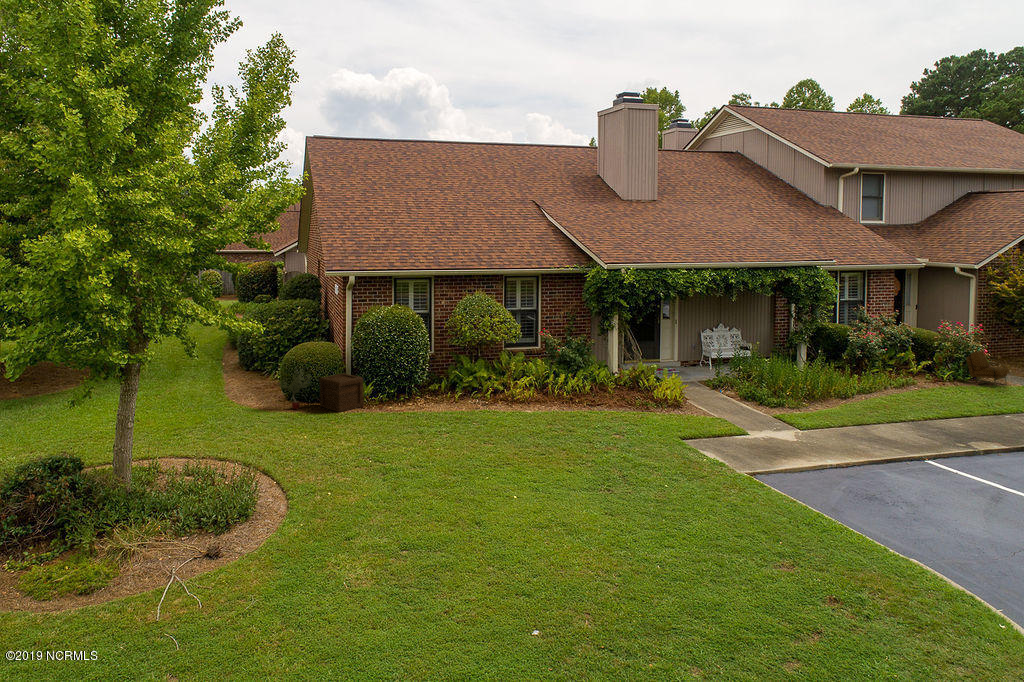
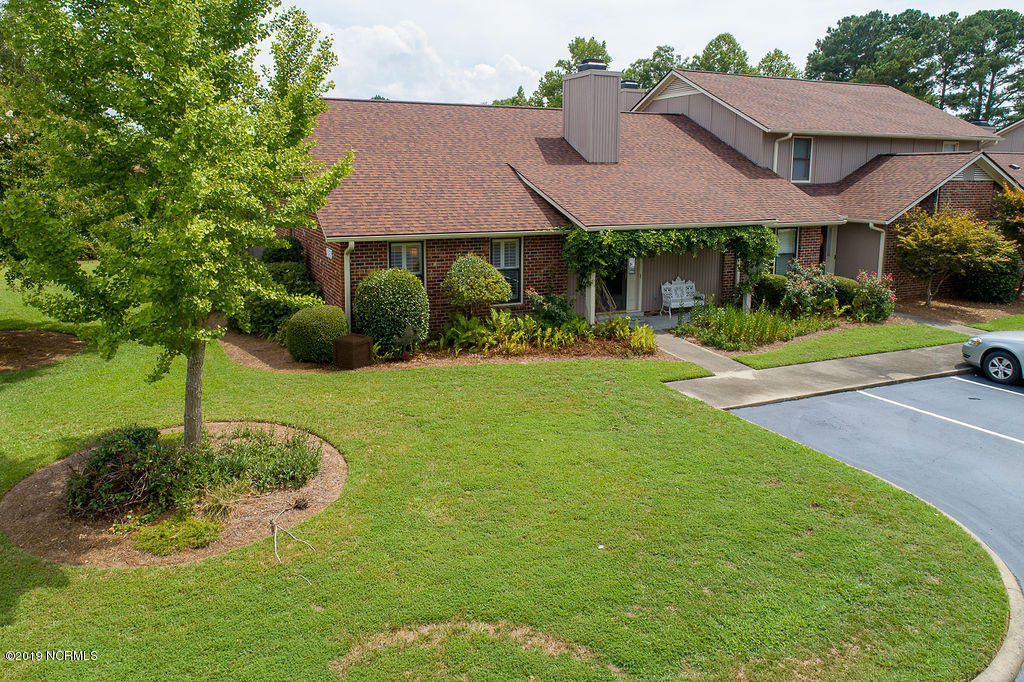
chair: present [962,351,1009,387] -> none [880,297,918,329]
potted tree: present [280,369,310,410] -> present [392,326,420,360]

